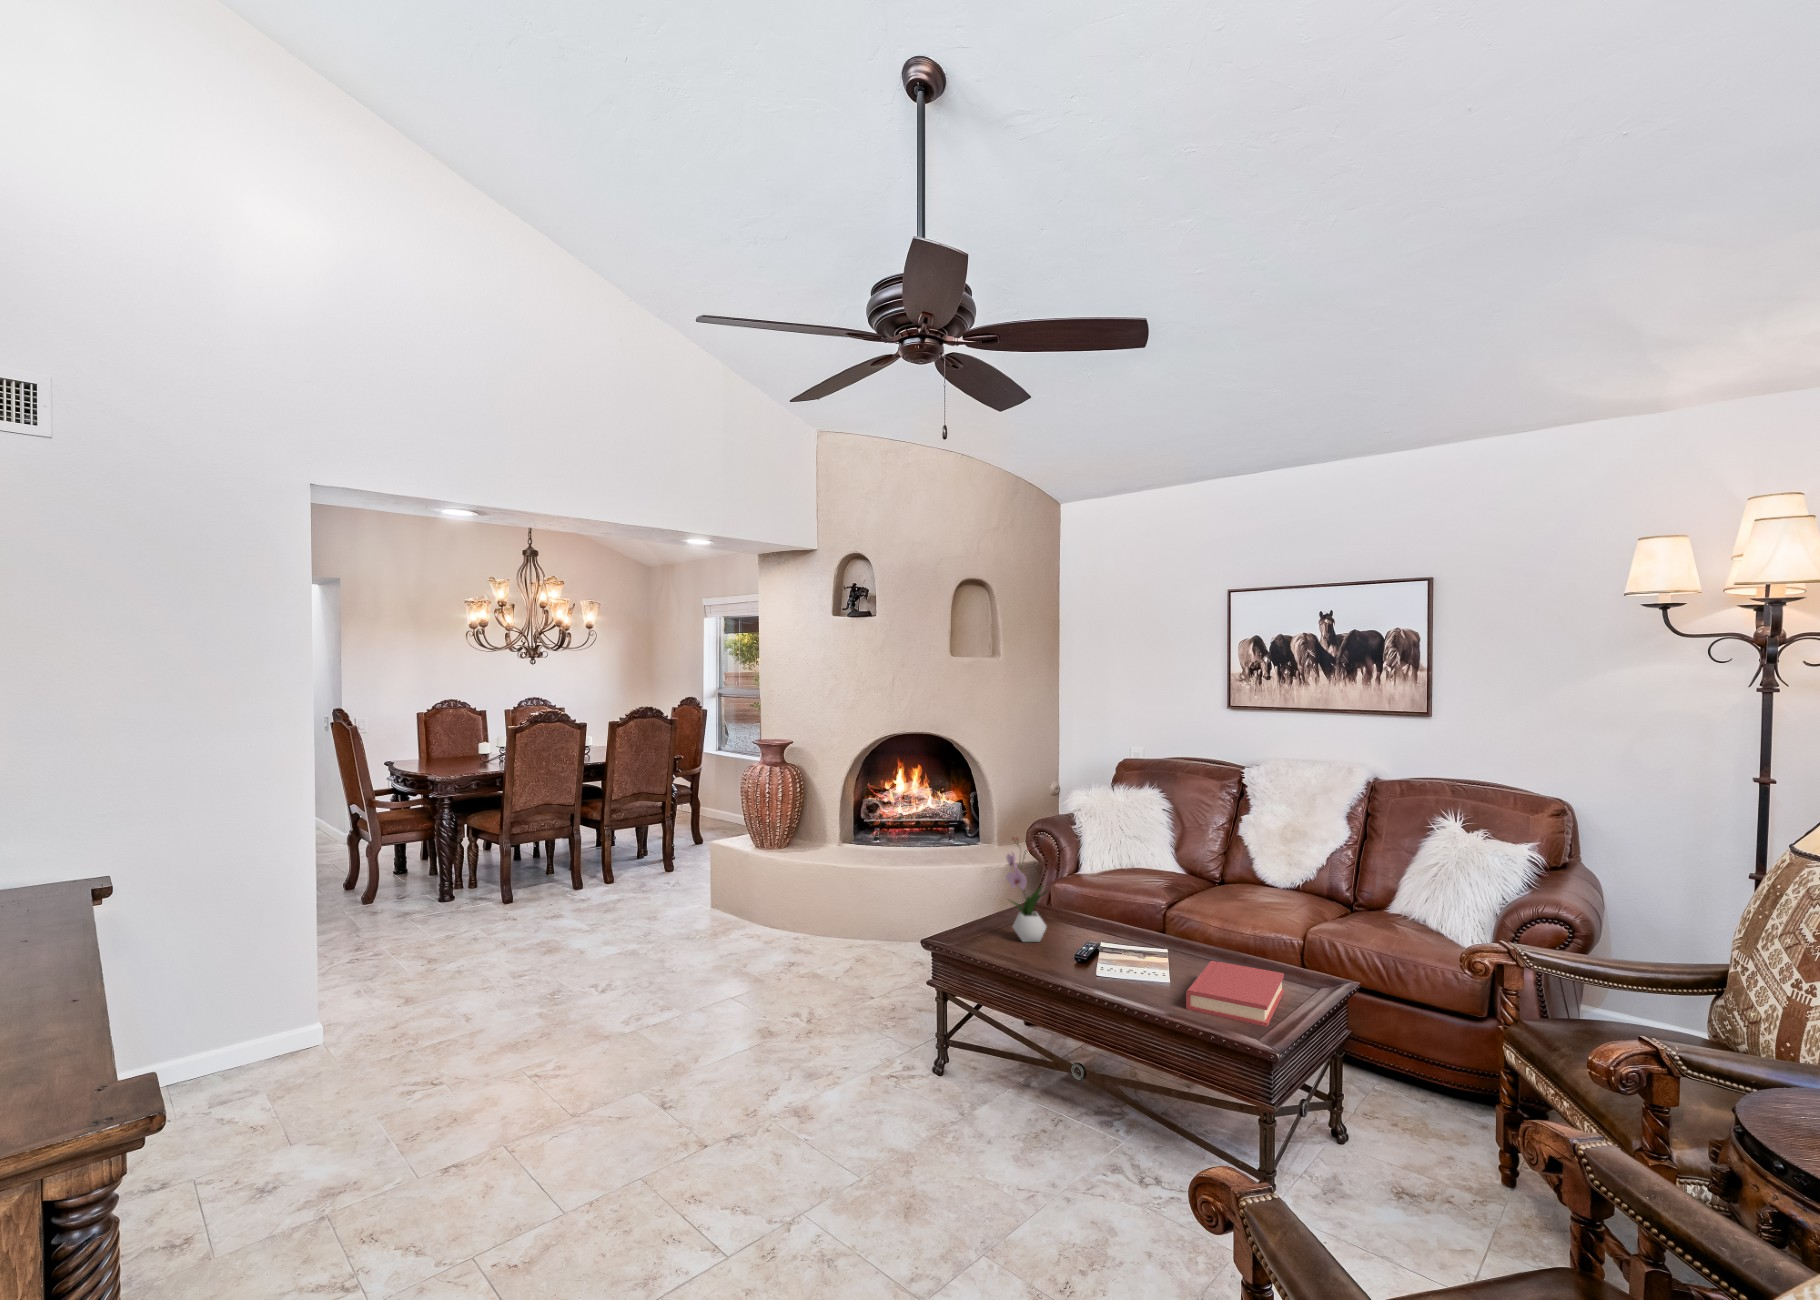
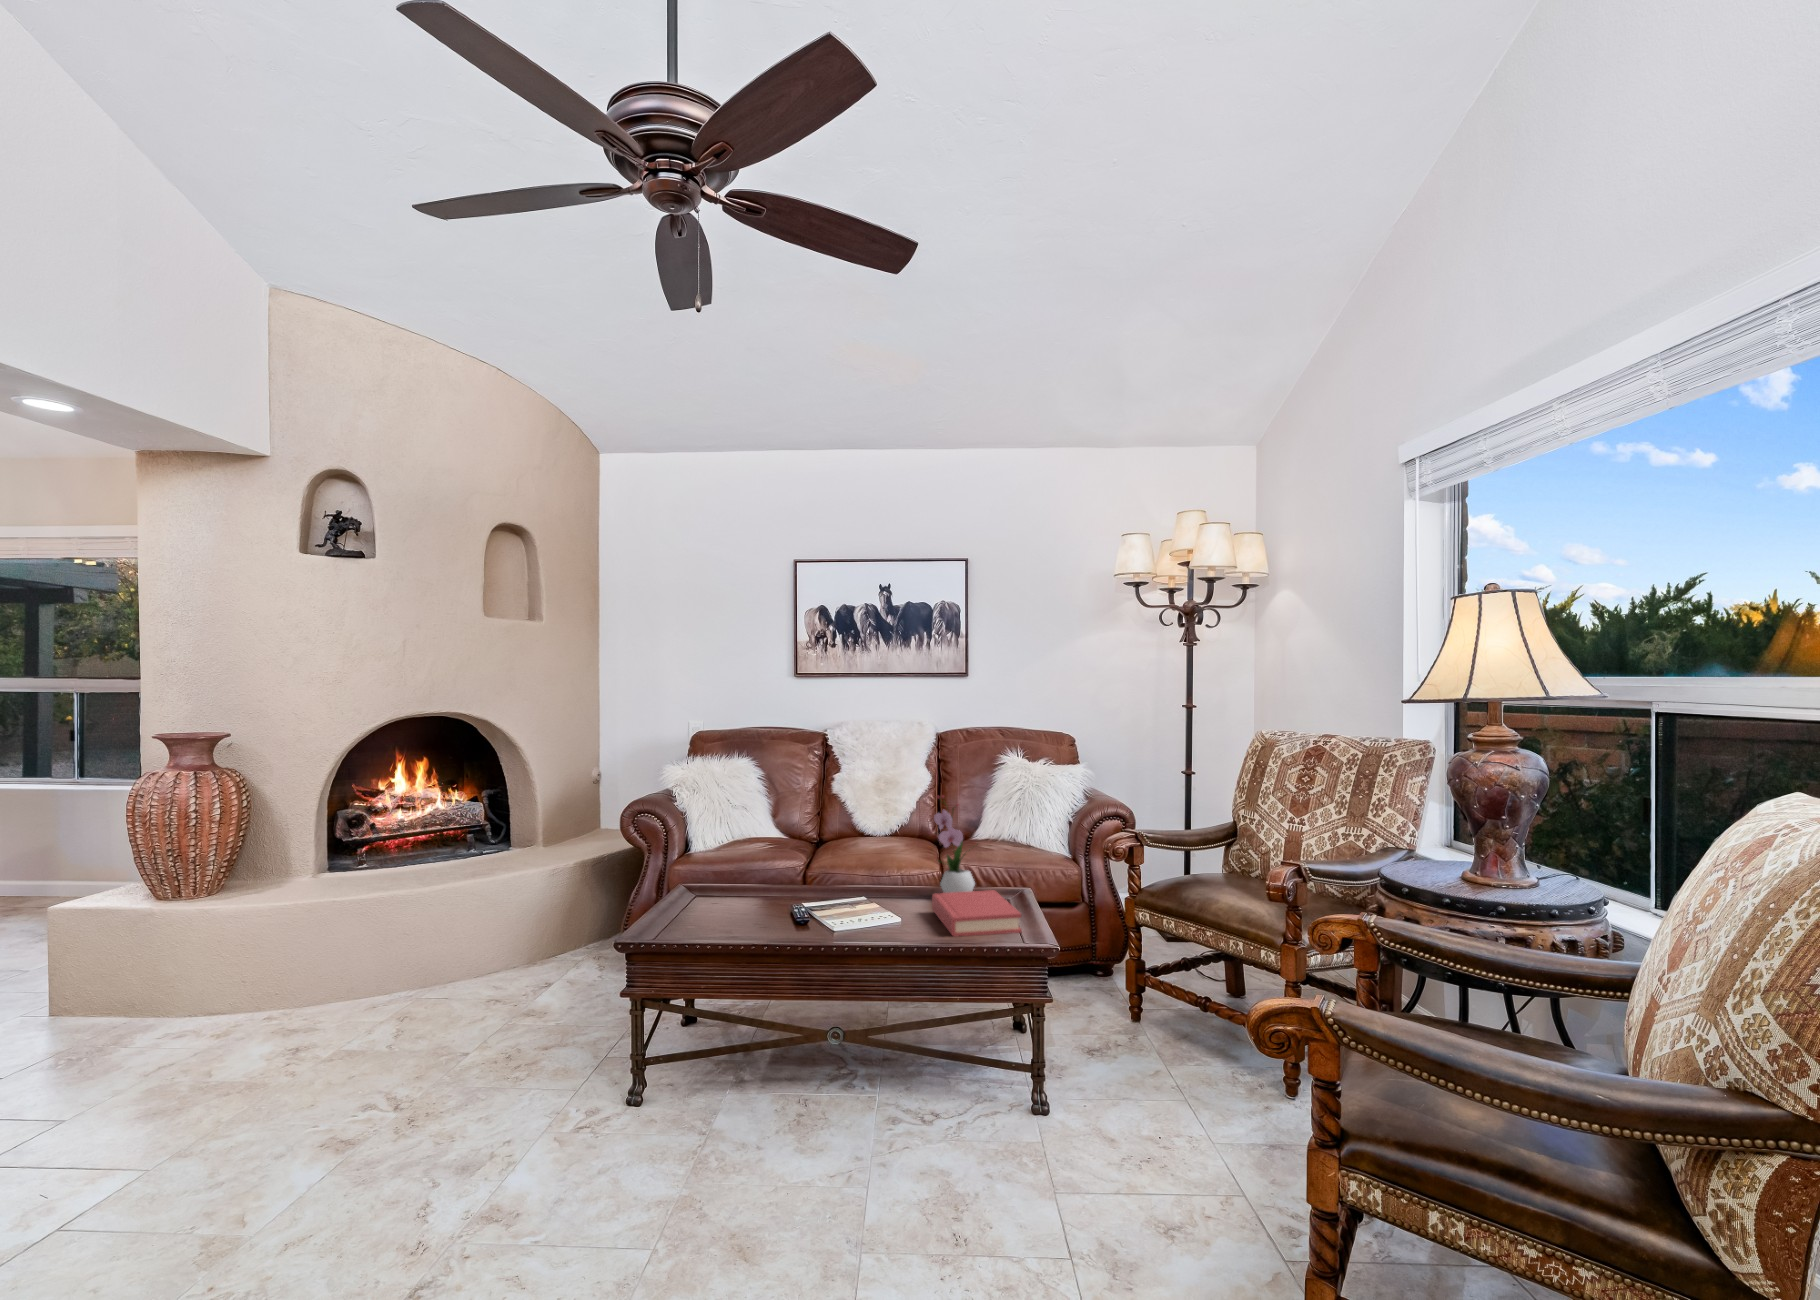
flower arrangement: present [1006,838,1046,942] -> present [934,796,975,893]

